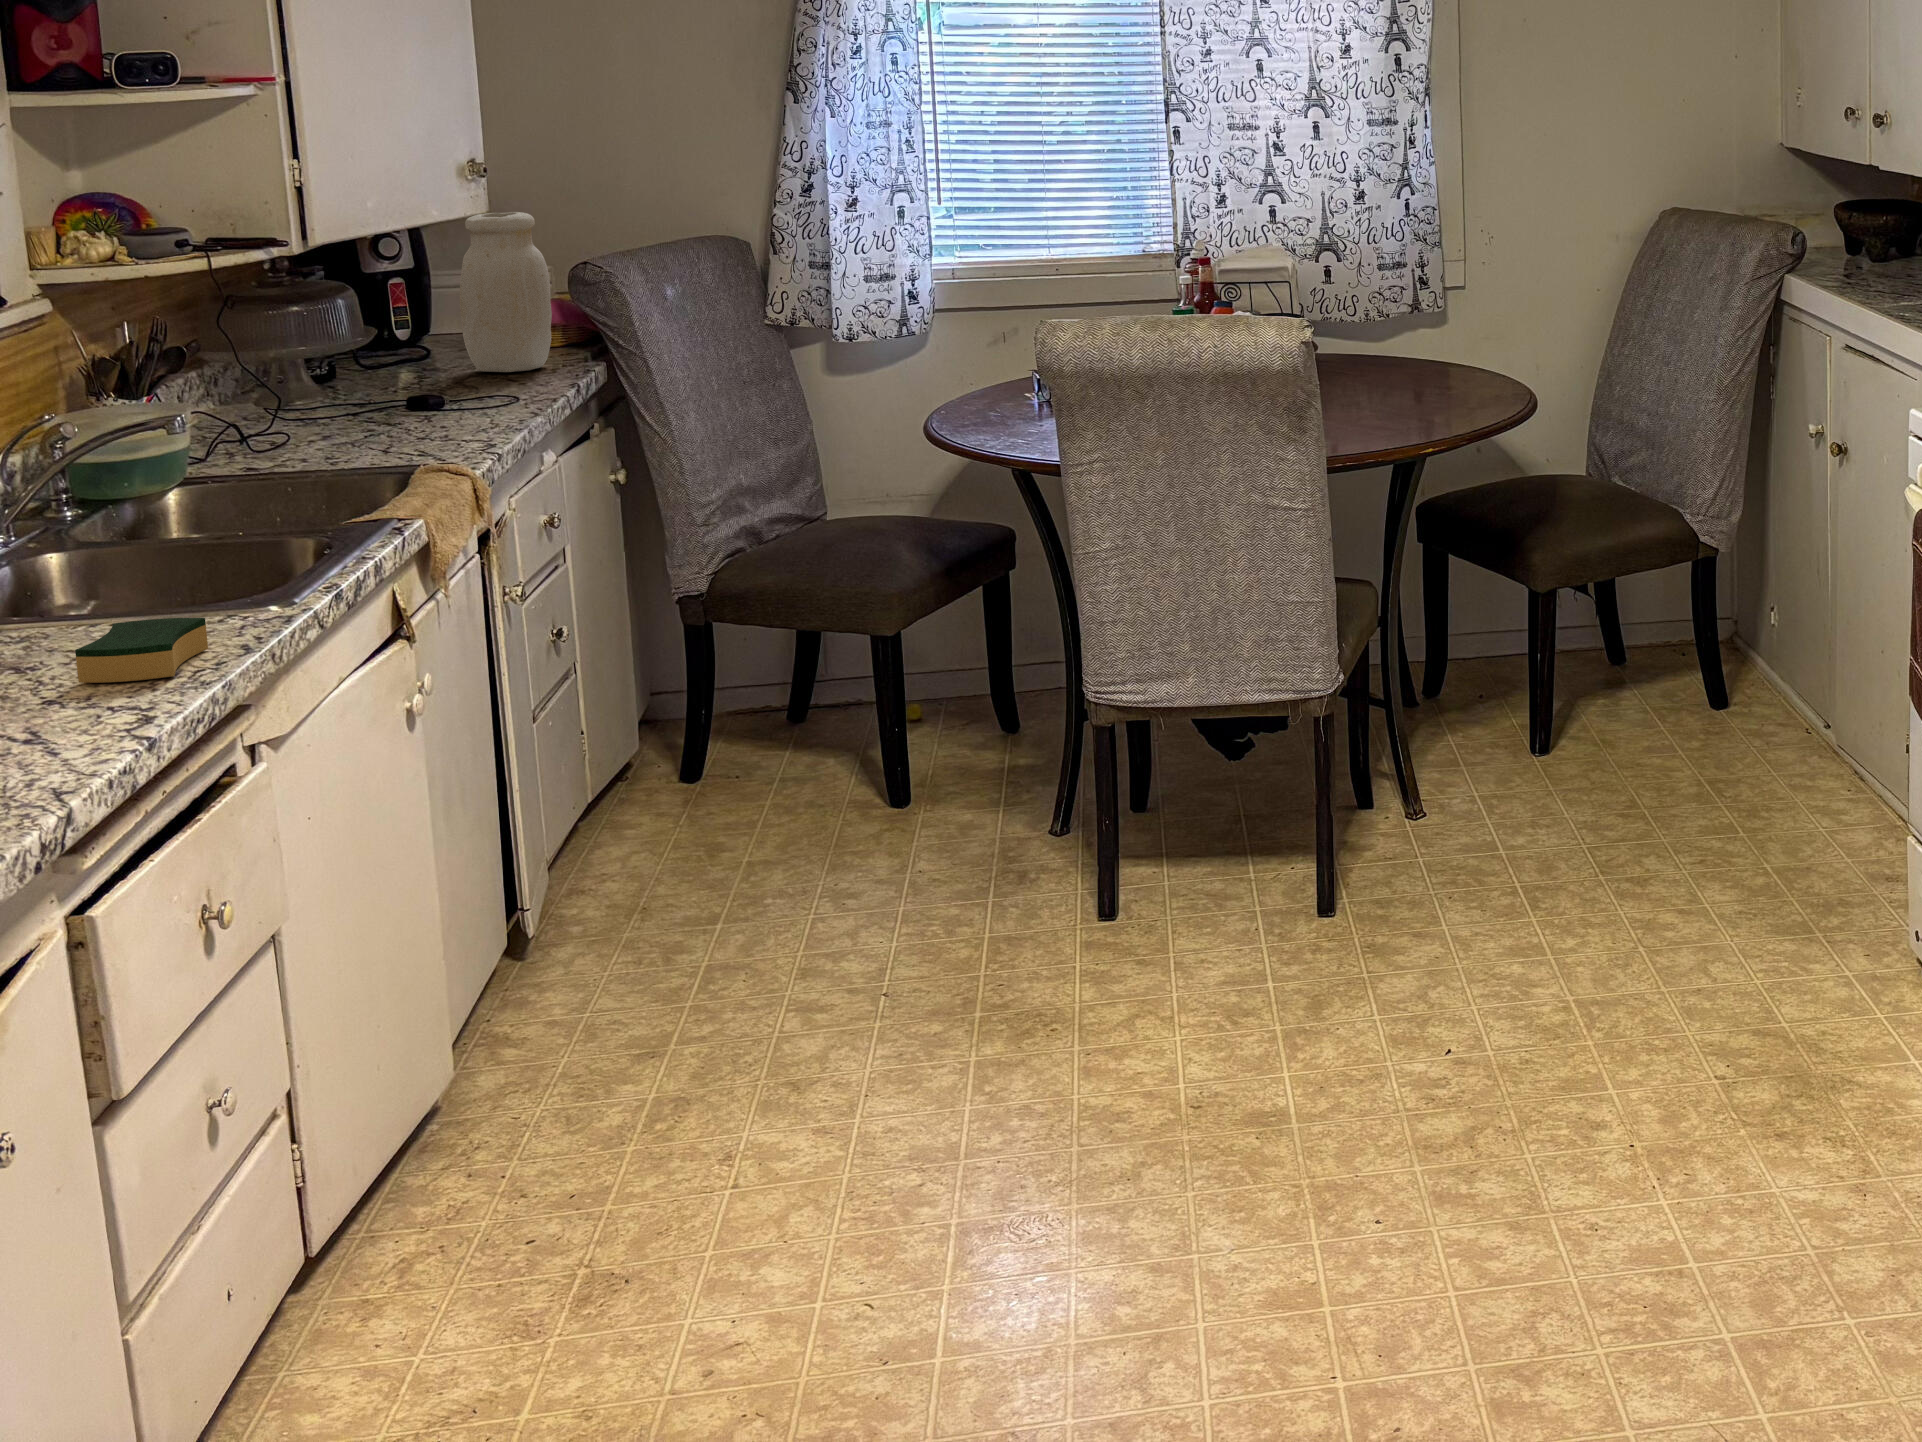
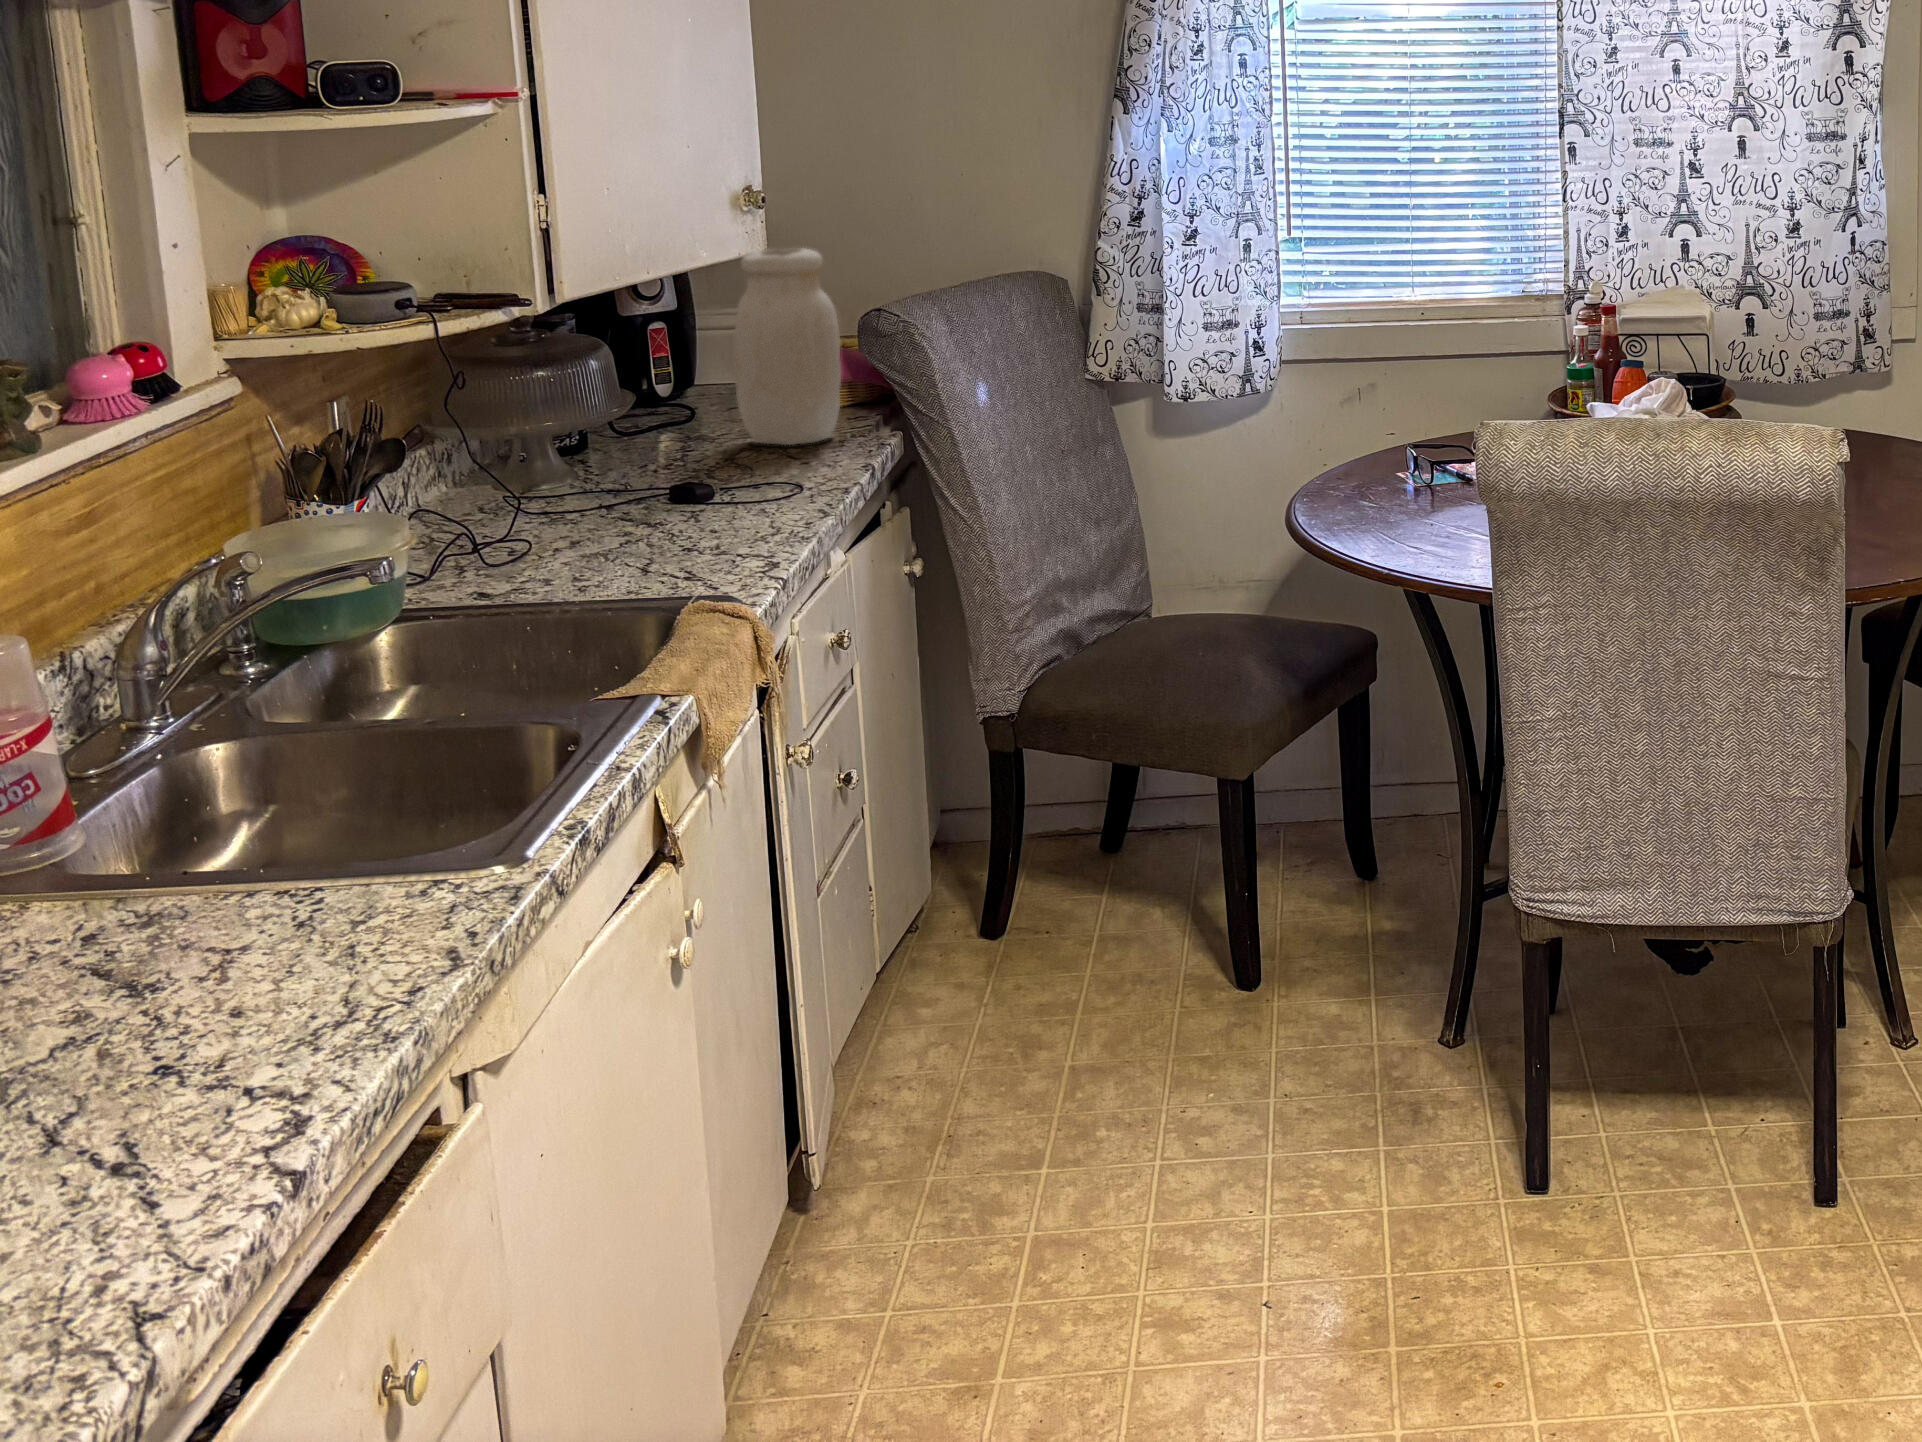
sponge: present [75,618,208,683] -> none [197,913,392,1031]

